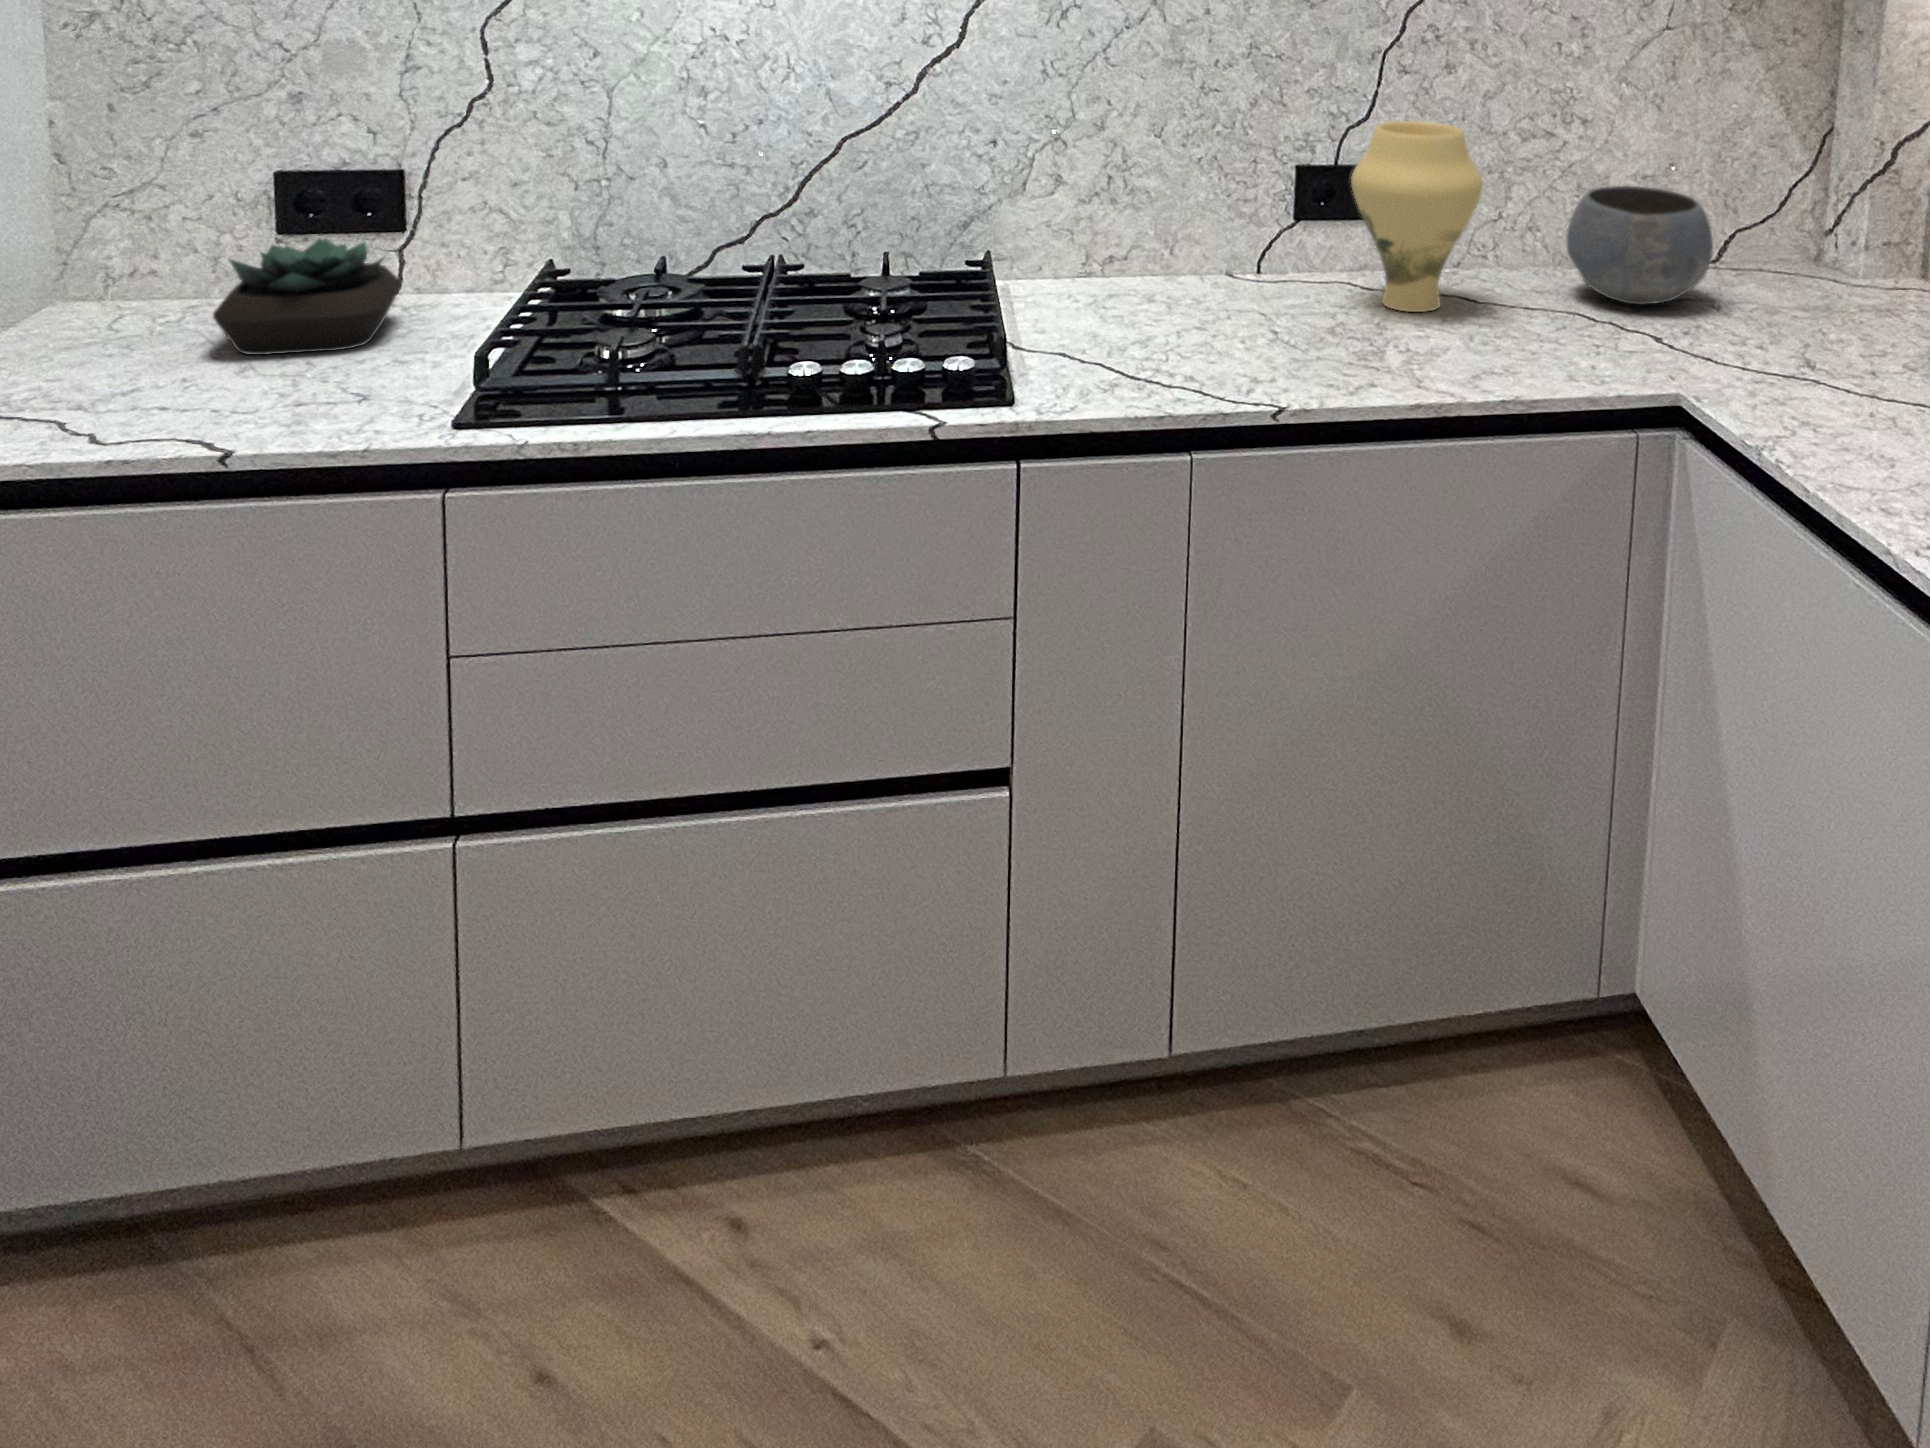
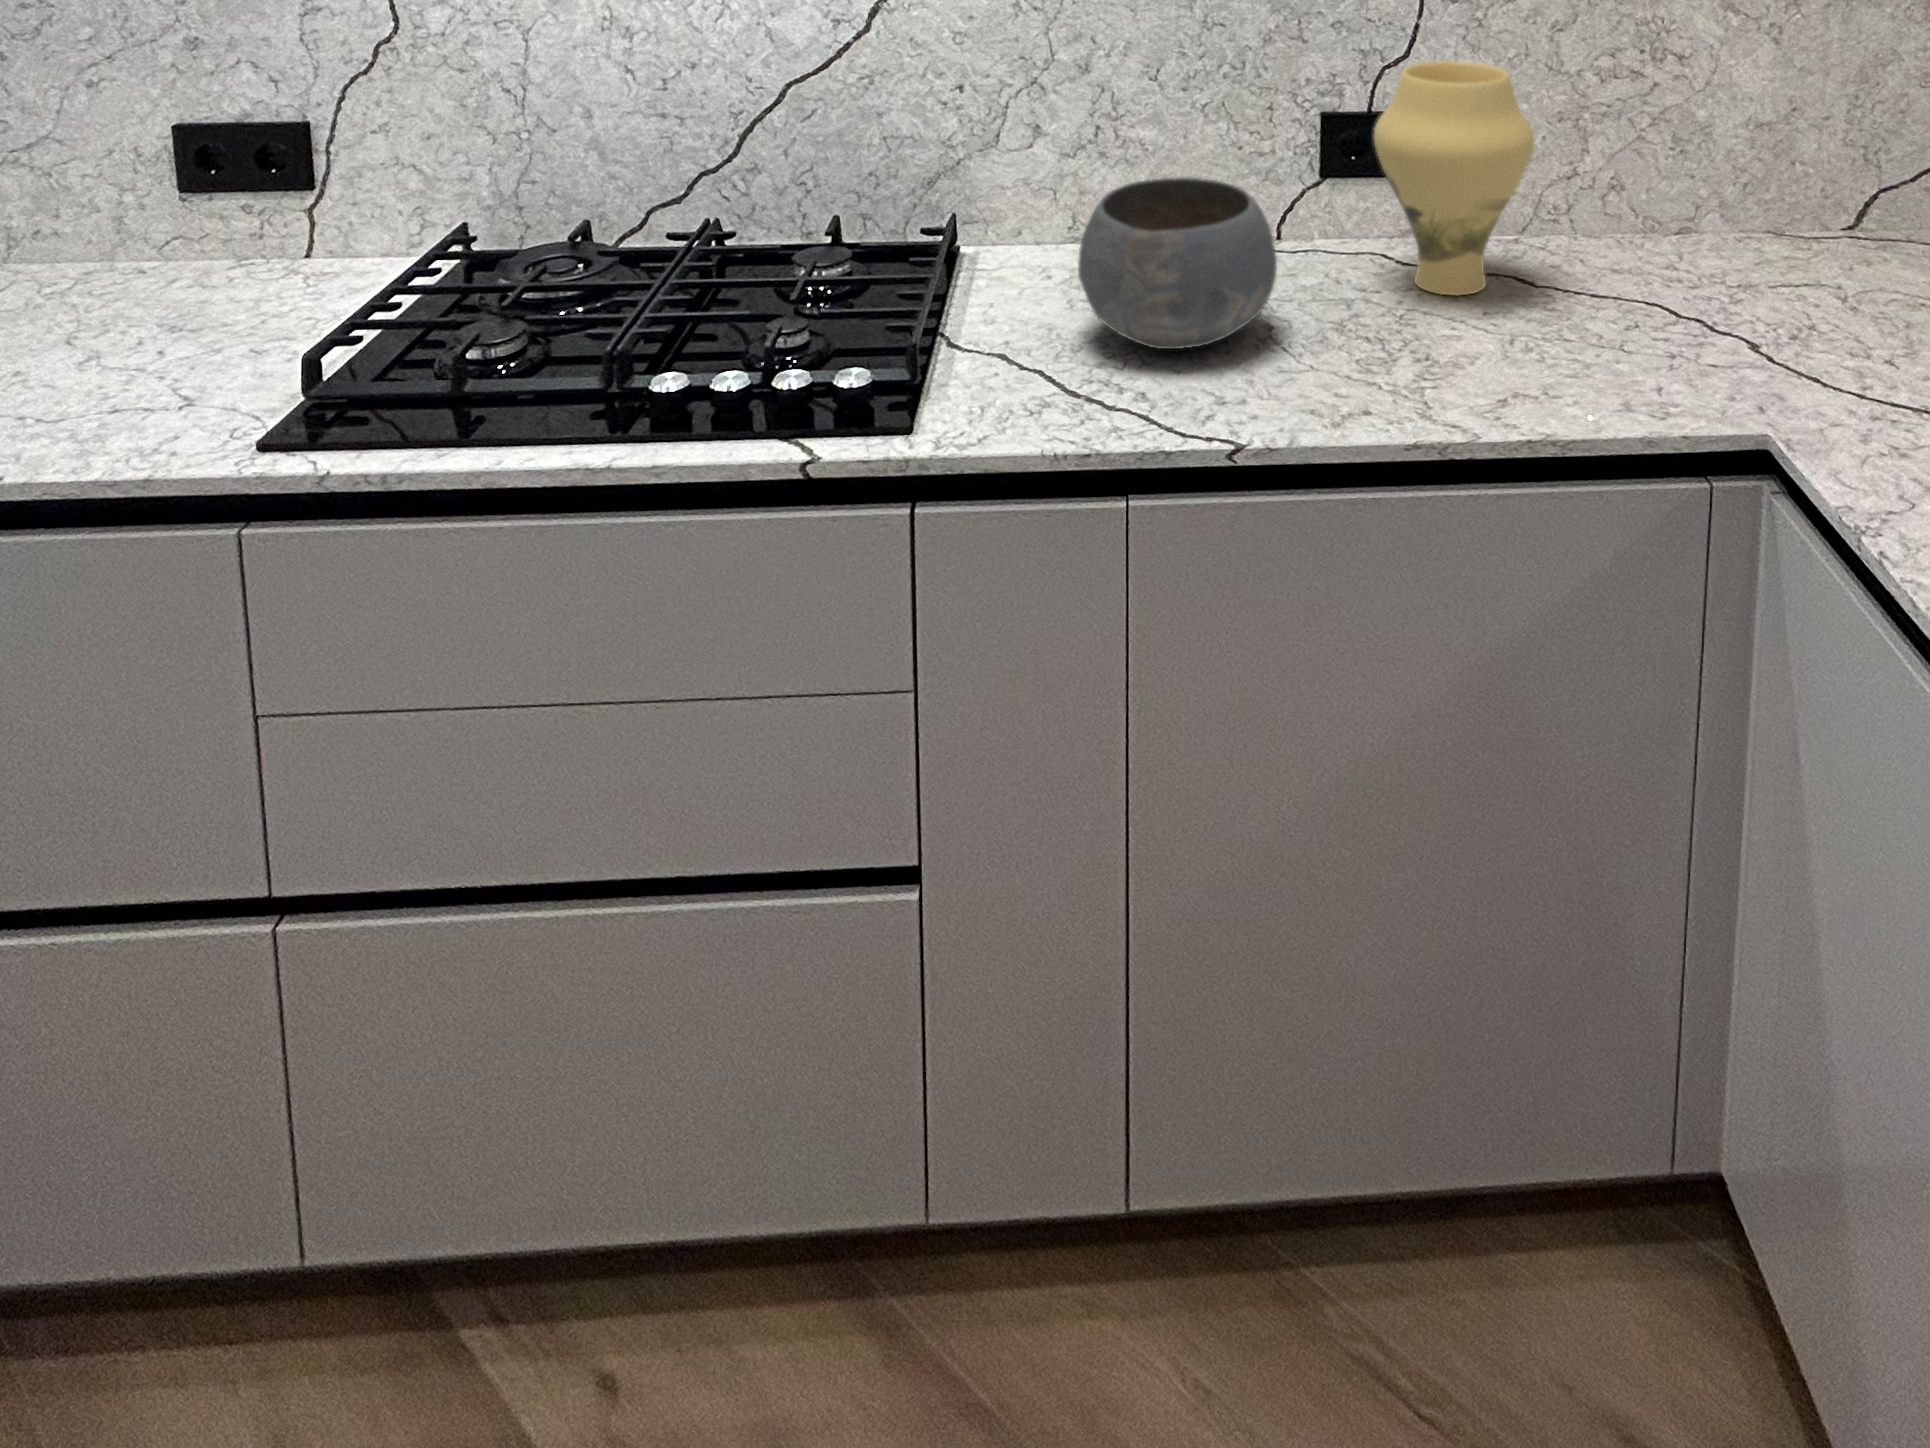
bowl: present [1566,186,1713,305] -> present [1078,177,1277,349]
succulent plant: present [213,239,402,355] -> none [57,204,290,344]

